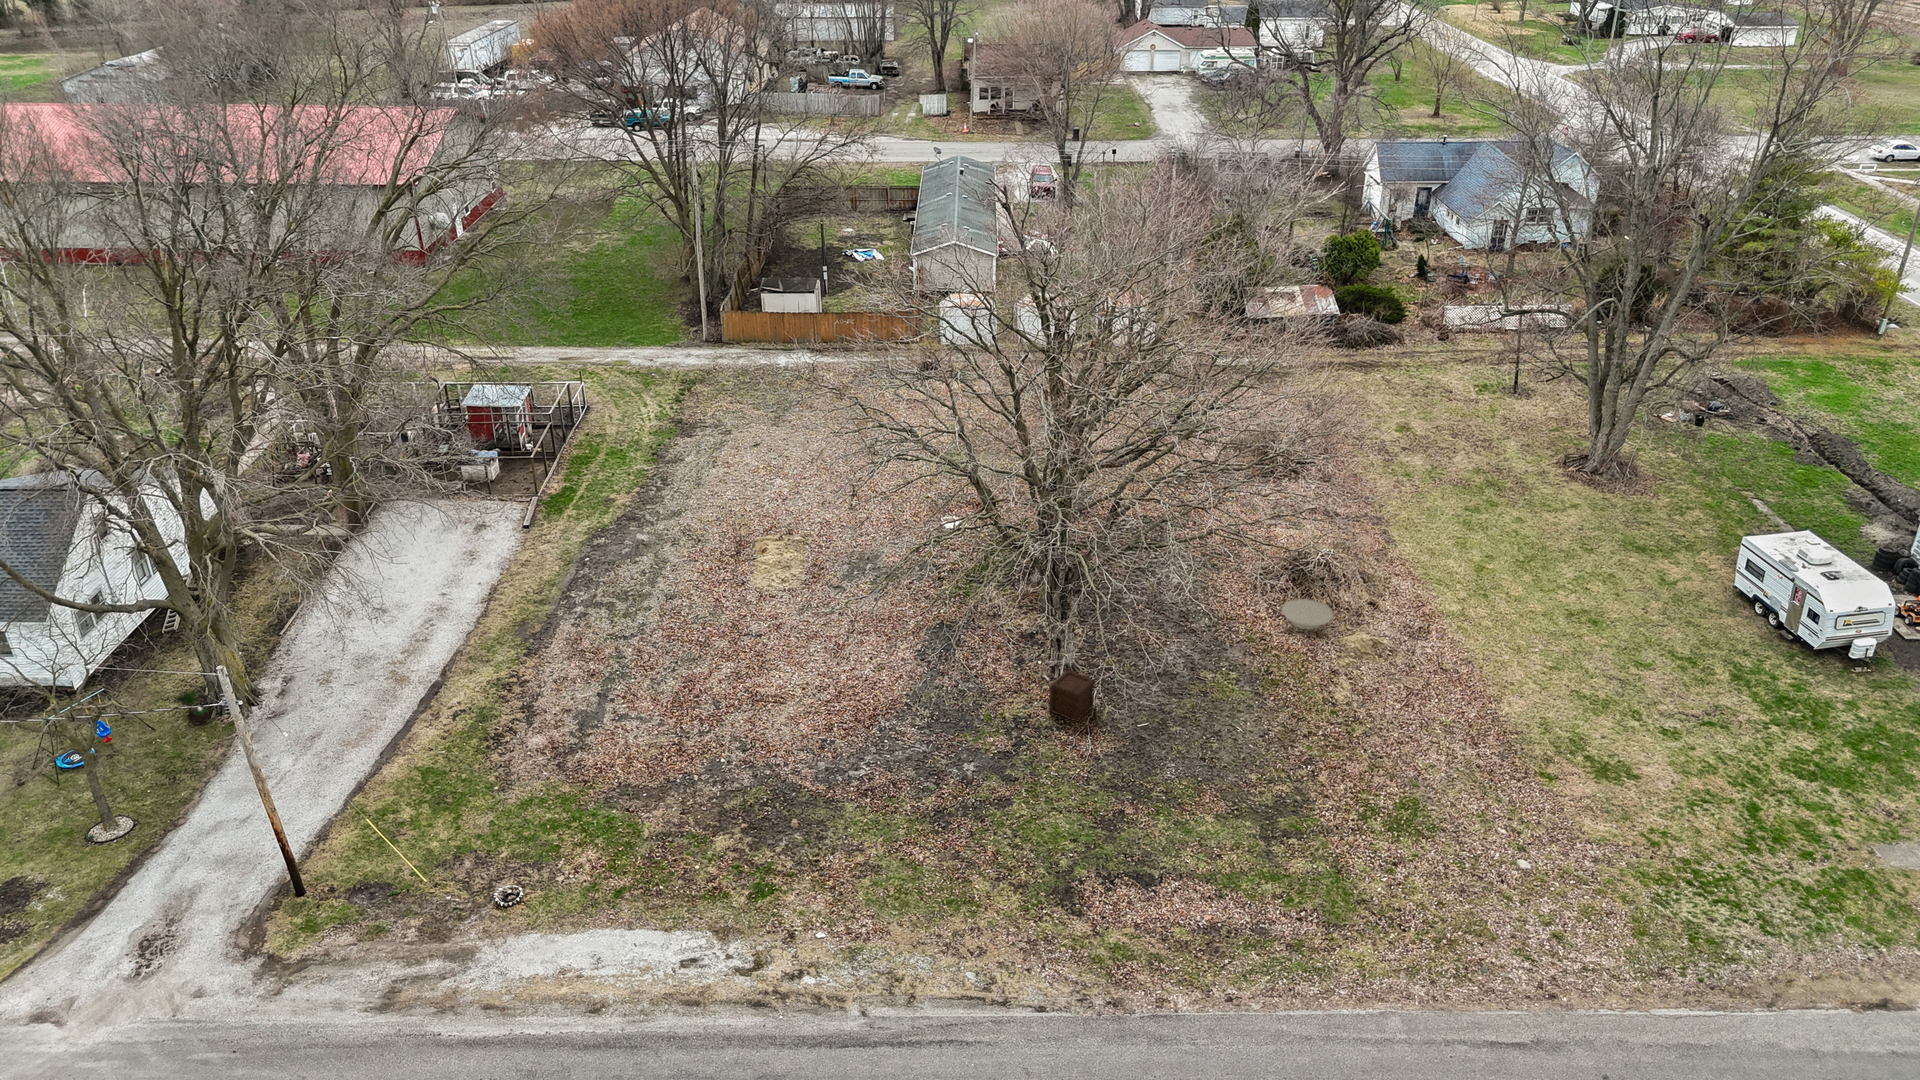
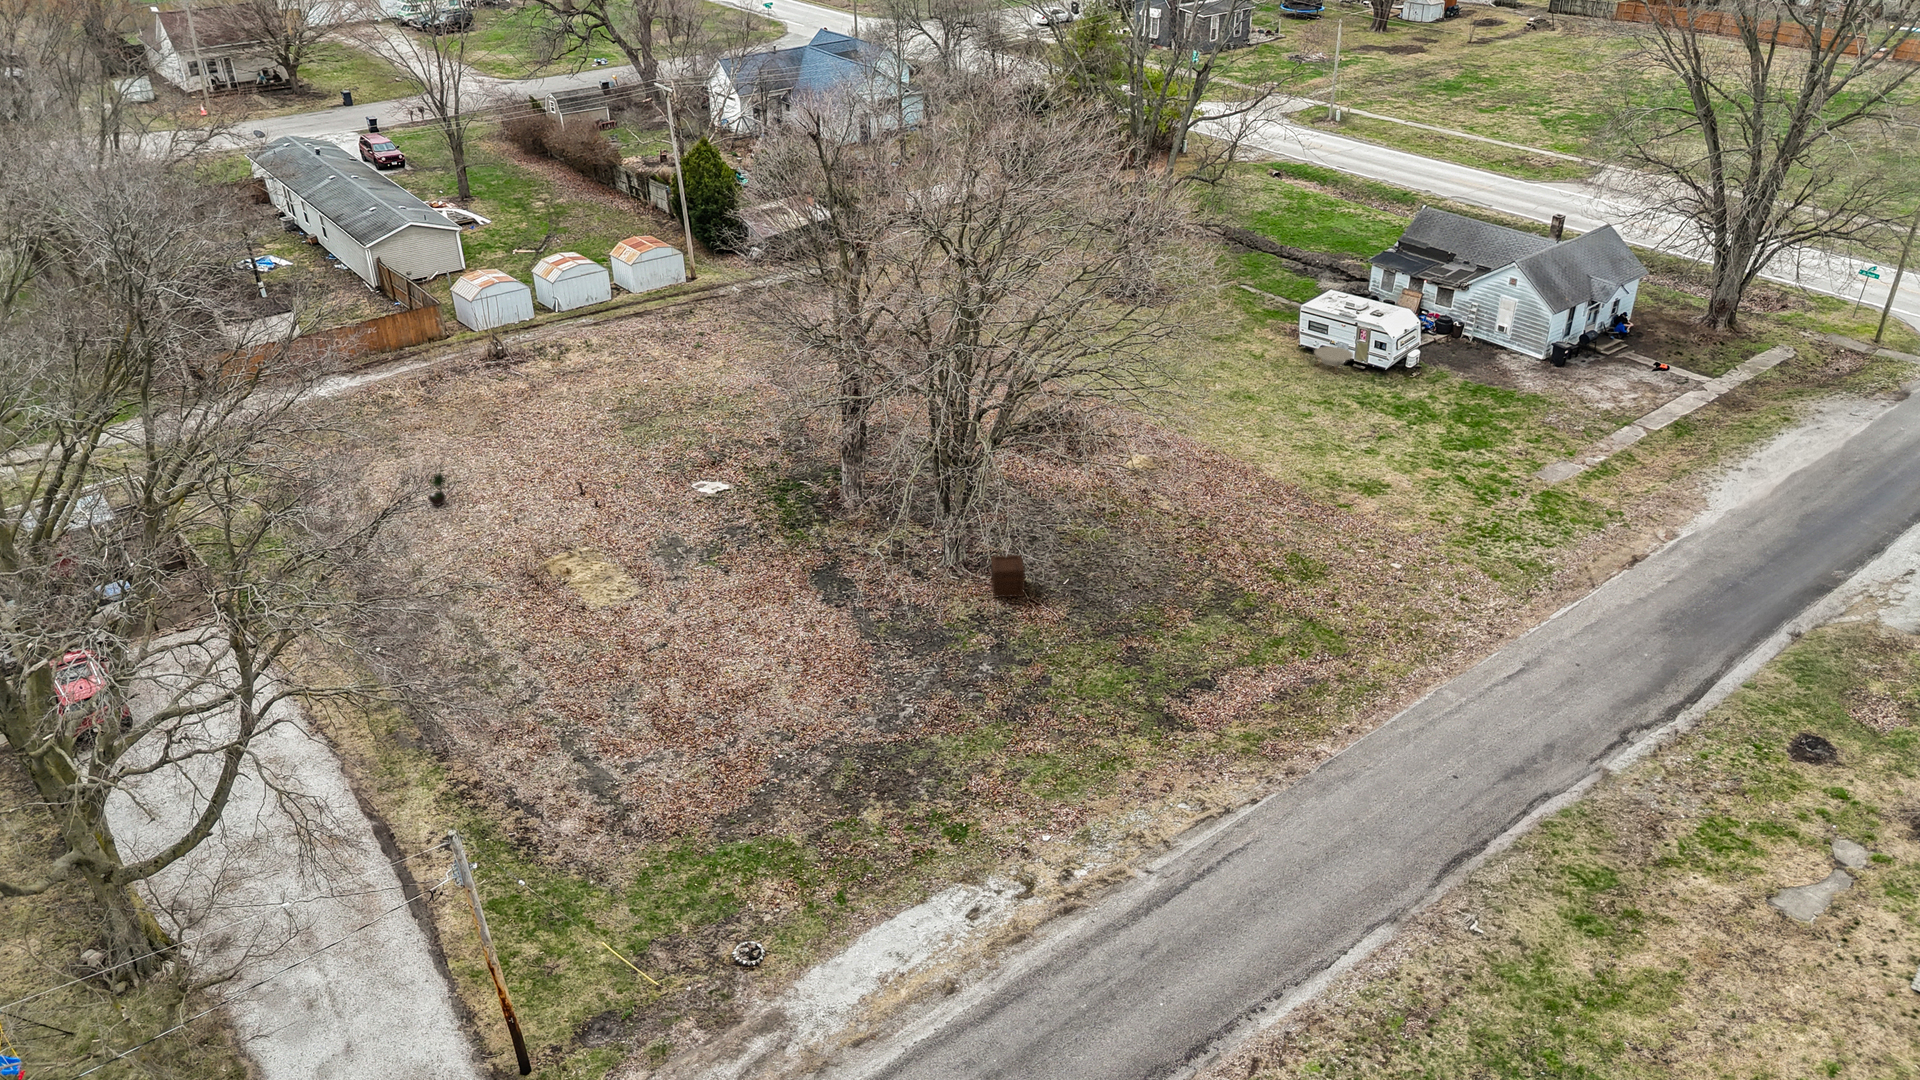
round table: present [1282,599,1333,638] -> present [1314,346,1353,374]
potted tree: present [174,691,209,724] -> present [428,473,446,506]

